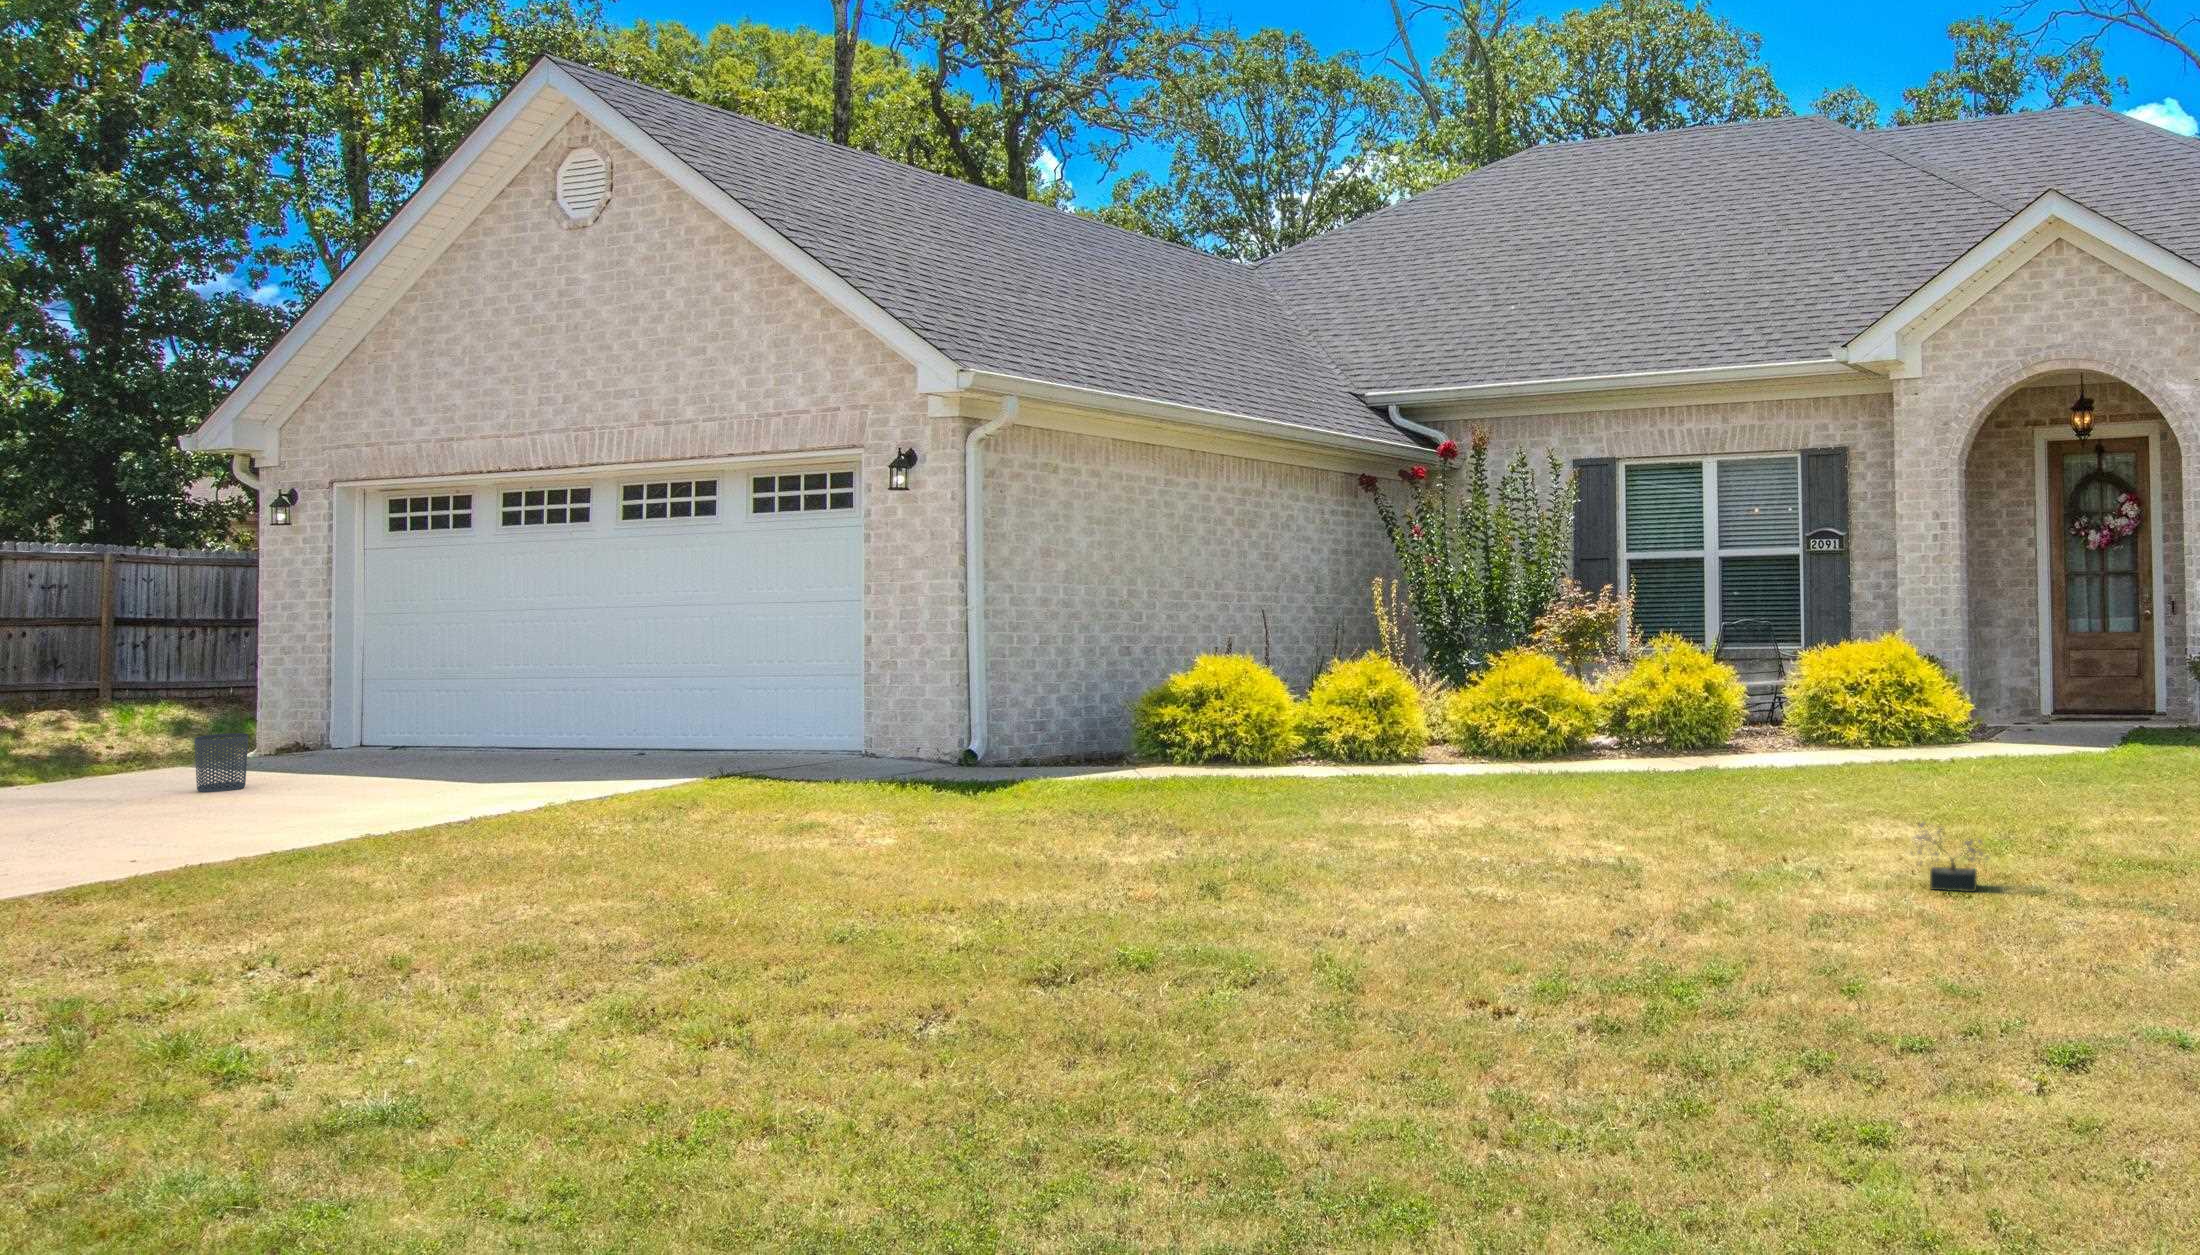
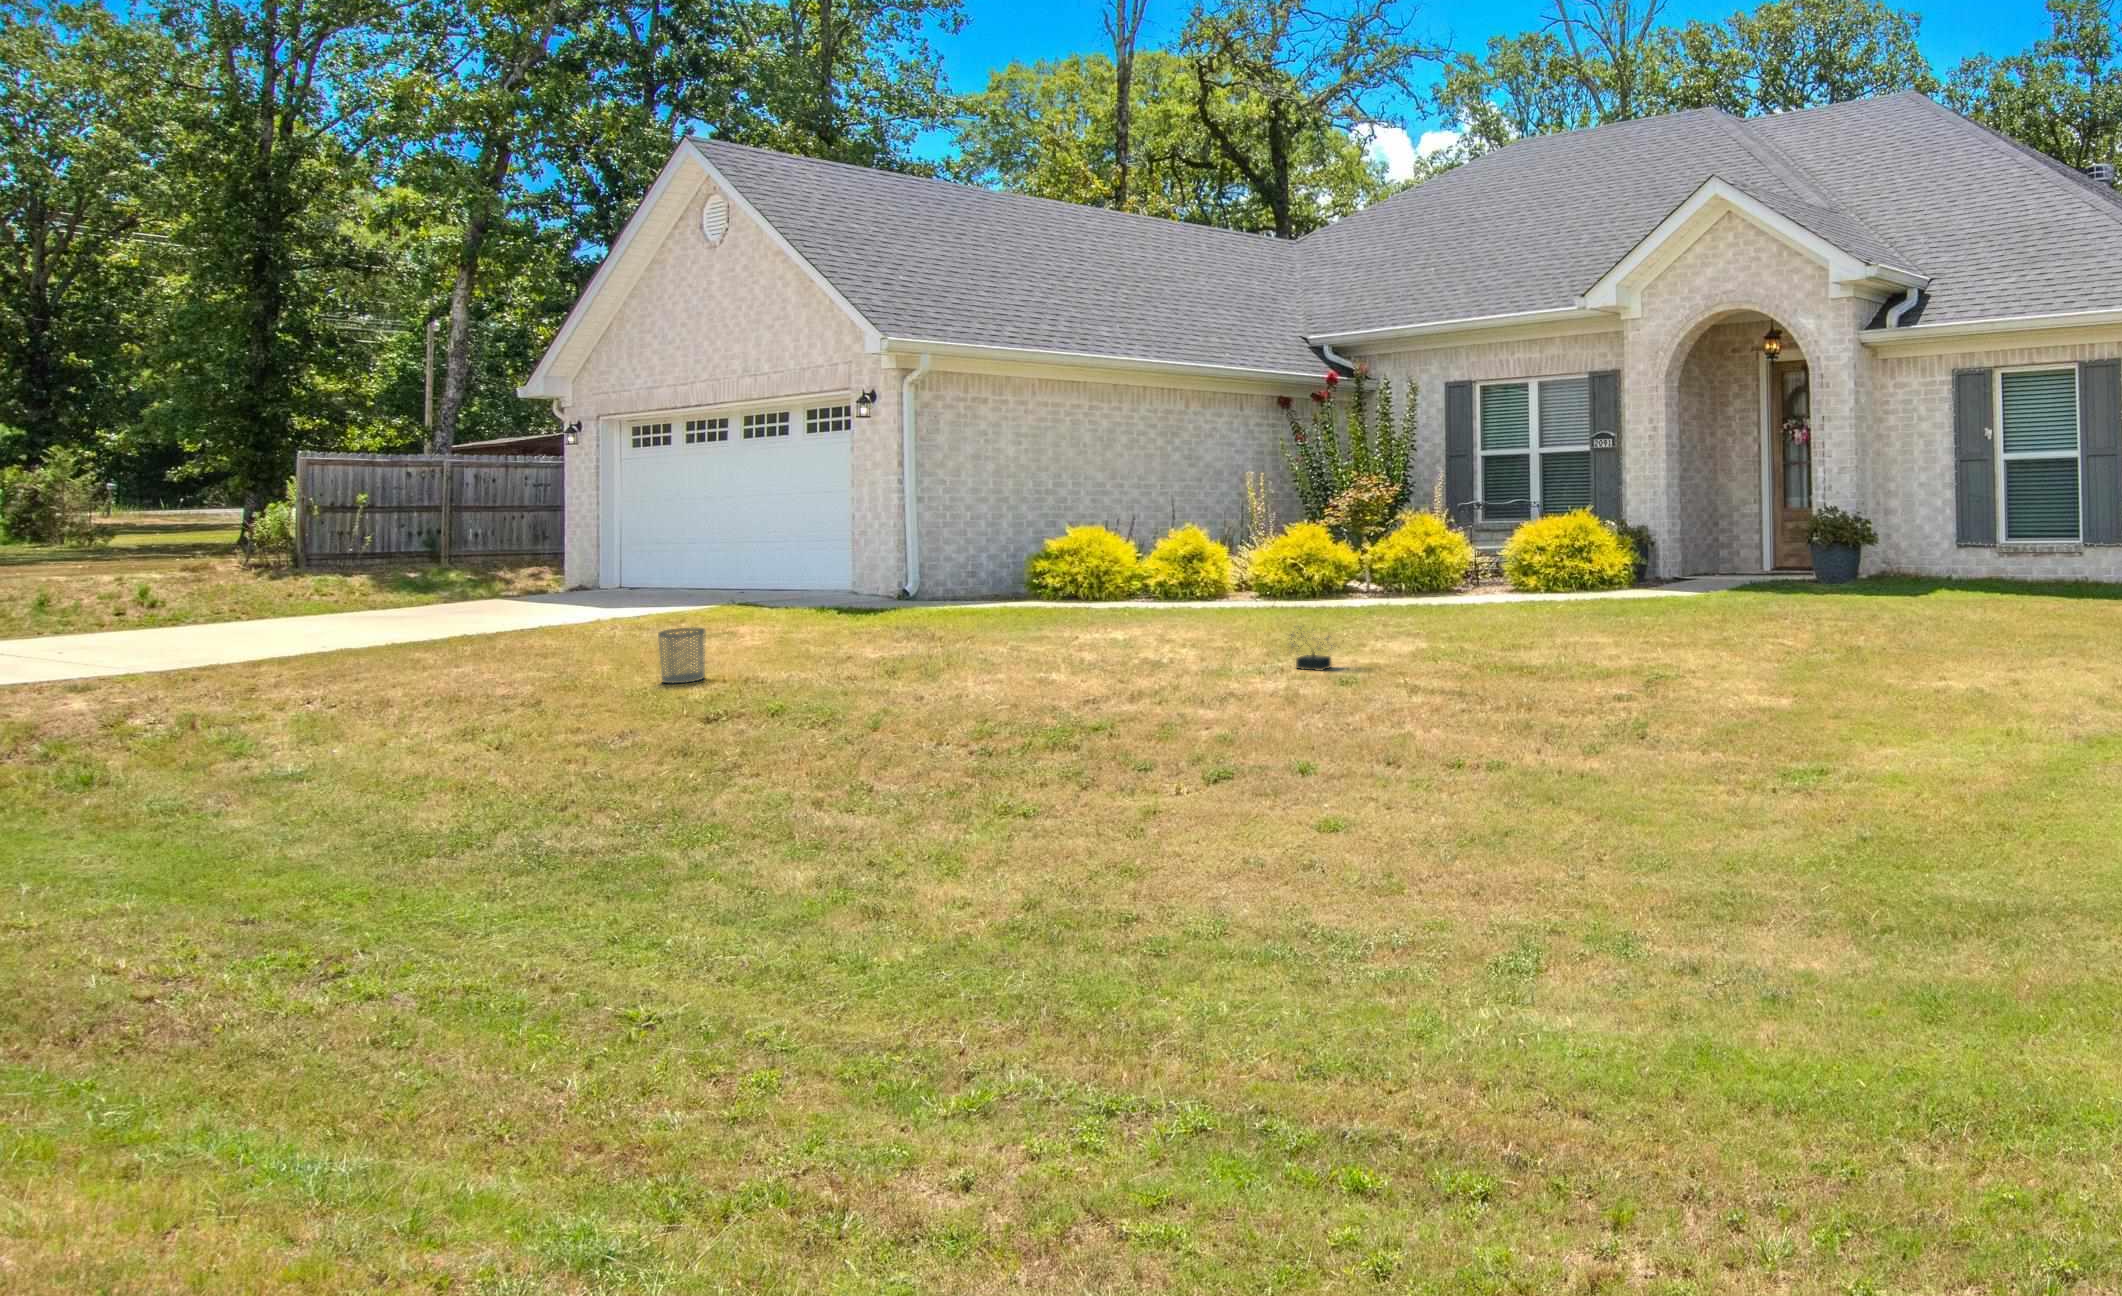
waste bin: present [195,733,248,792] -> present [658,627,705,683]

